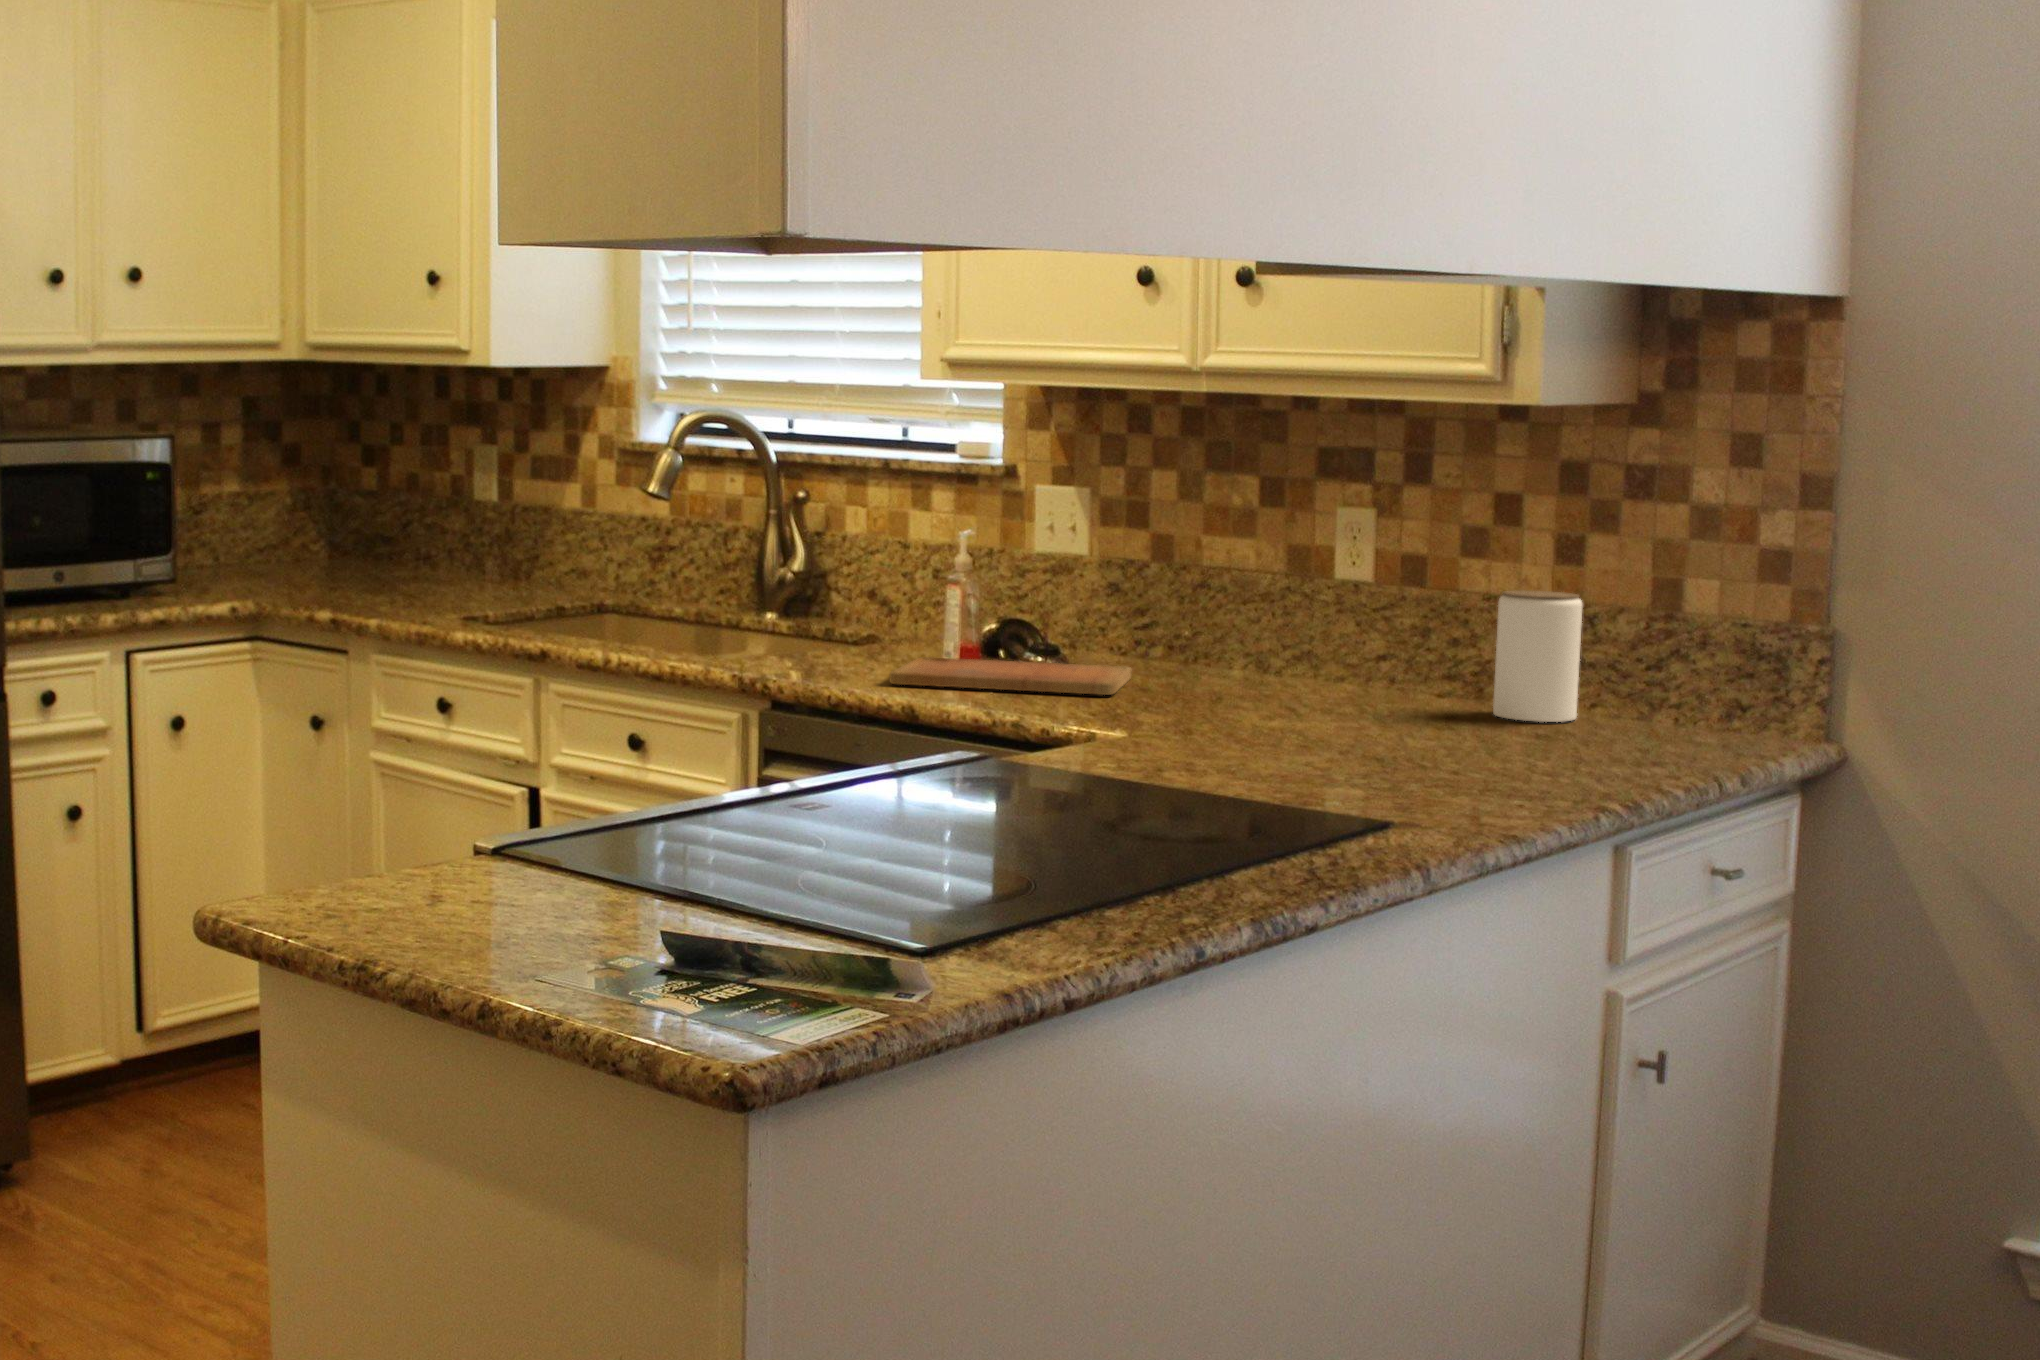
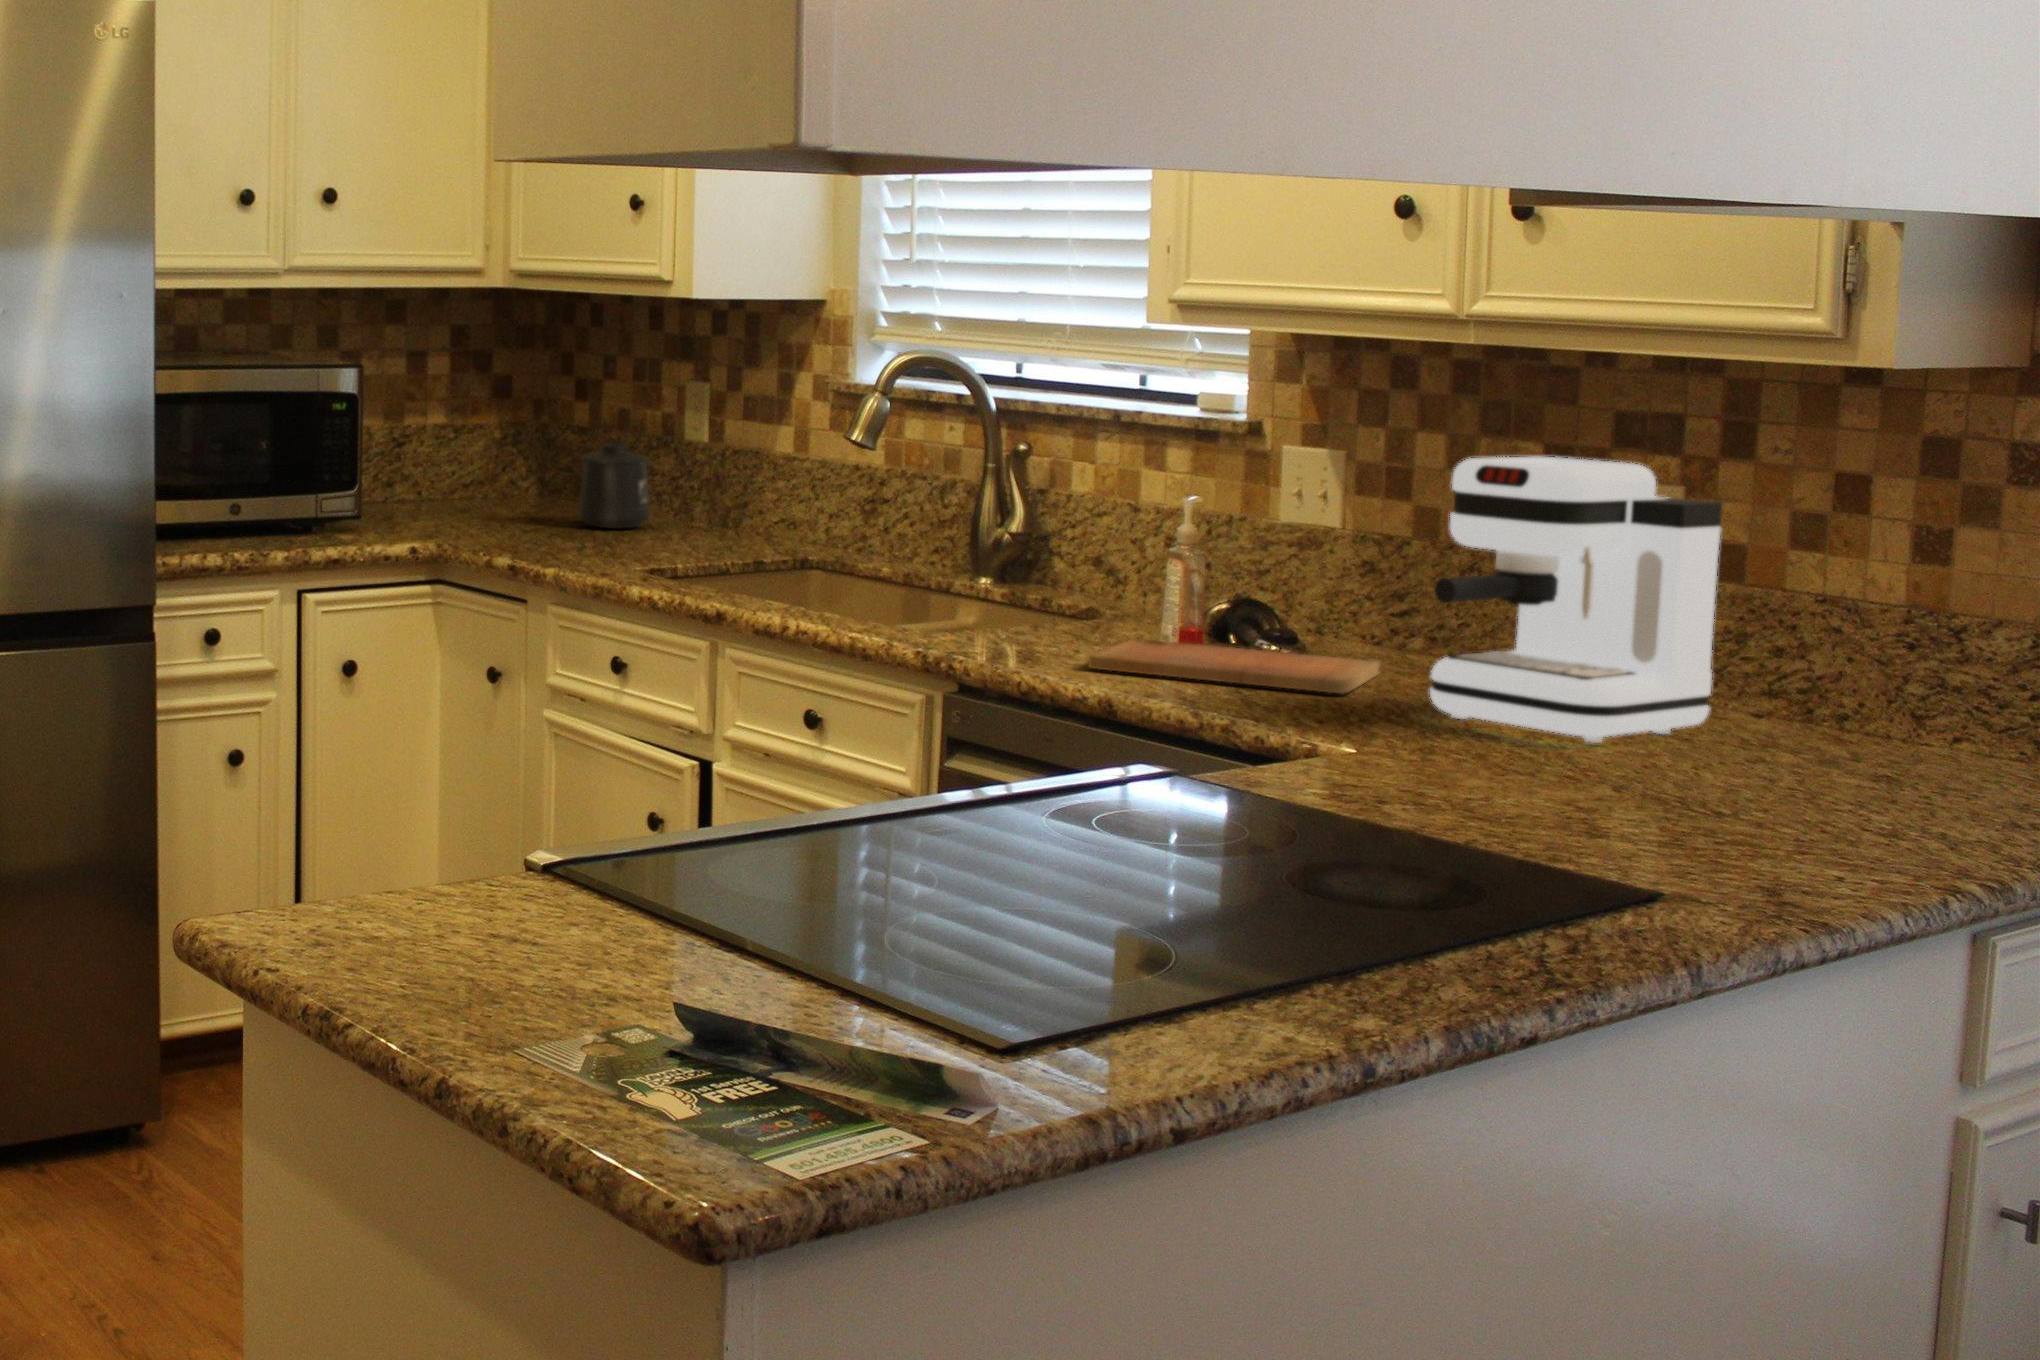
coffee maker: none [1188,484,1417,725] -> present [1430,457,1722,743]
mug: none [386,504,453,582] -> present [579,443,650,528]
jar: present [1493,590,1583,722] -> none [1818,594,1937,755]

